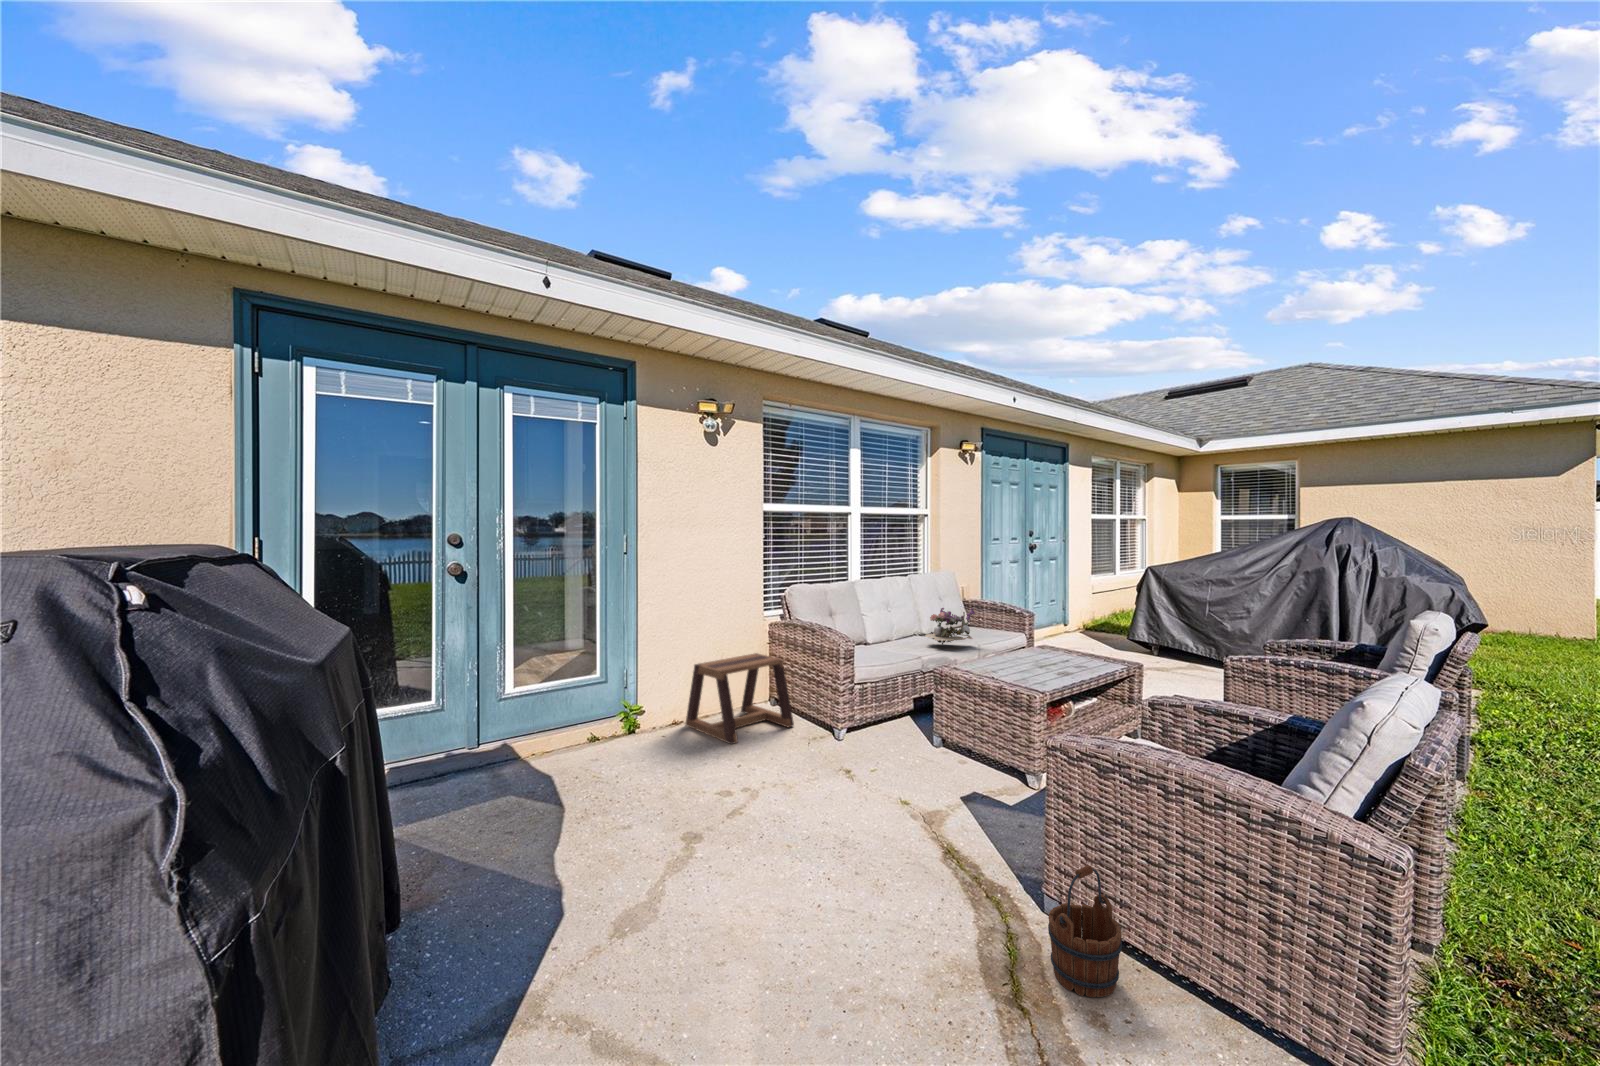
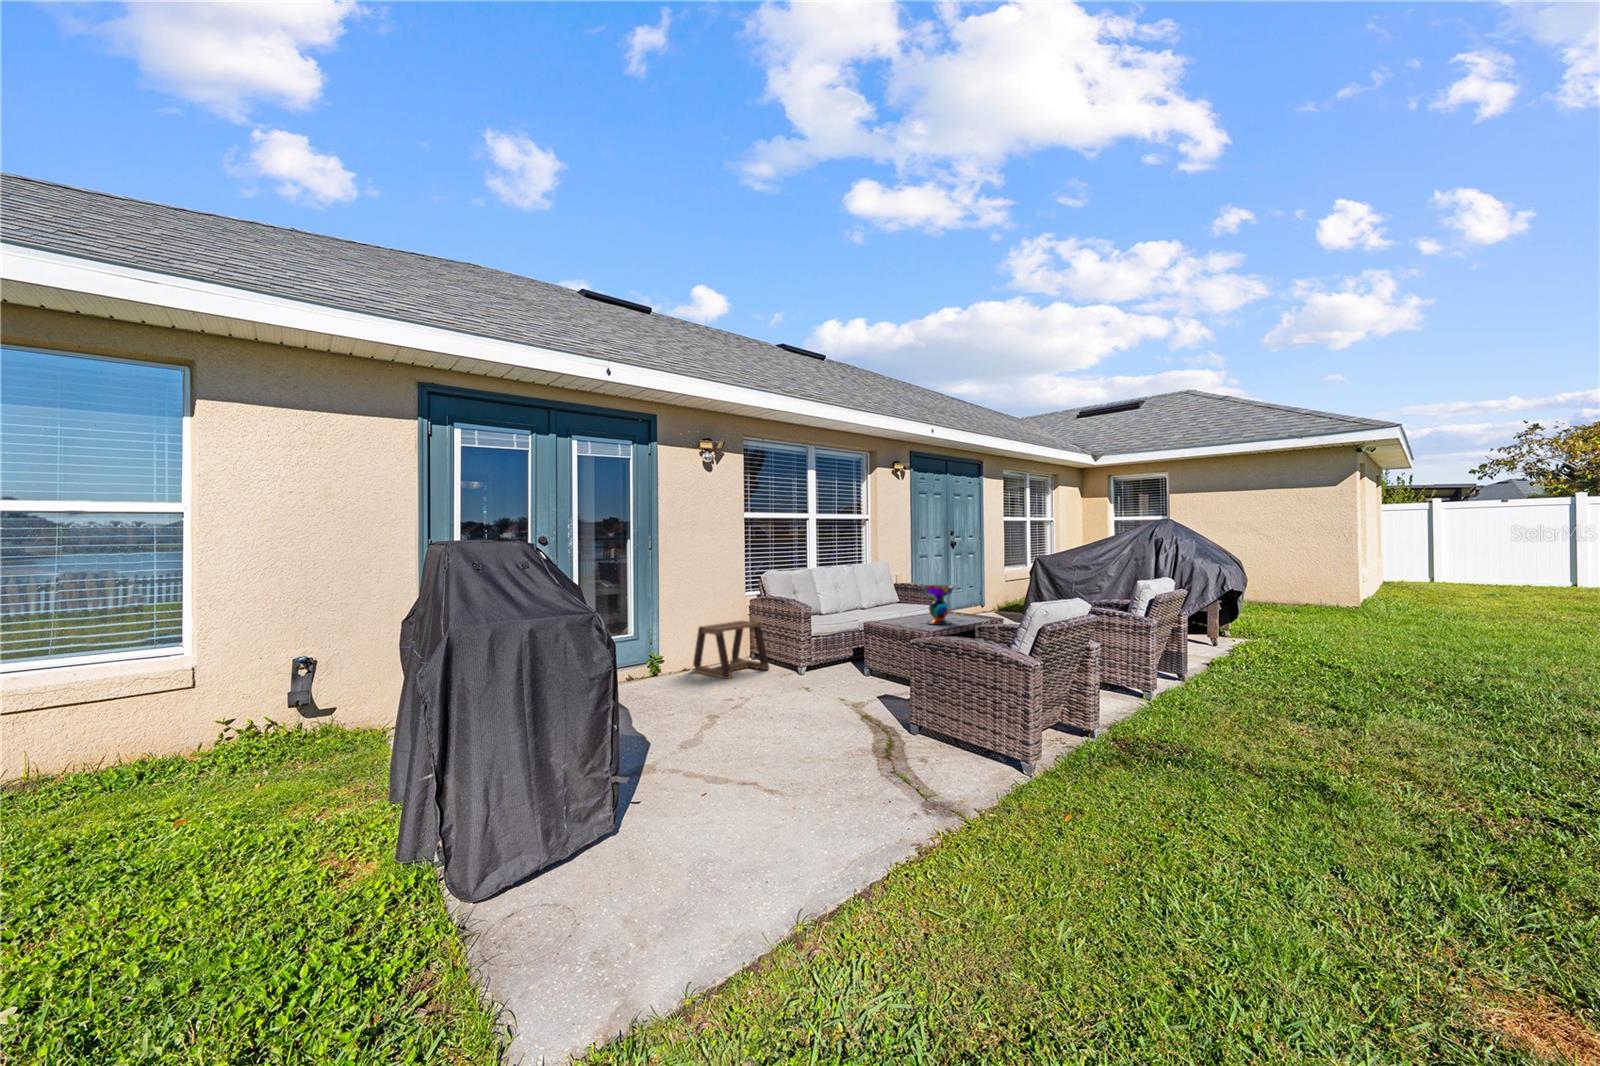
flower arrangement: present [925,607,975,644] -> none [862,585,897,613]
decorative bowl: none [1019,612,1075,675] -> present [922,585,956,625]
wooden bucket: present [1048,865,1122,997] -> none [907,695,941,756]

